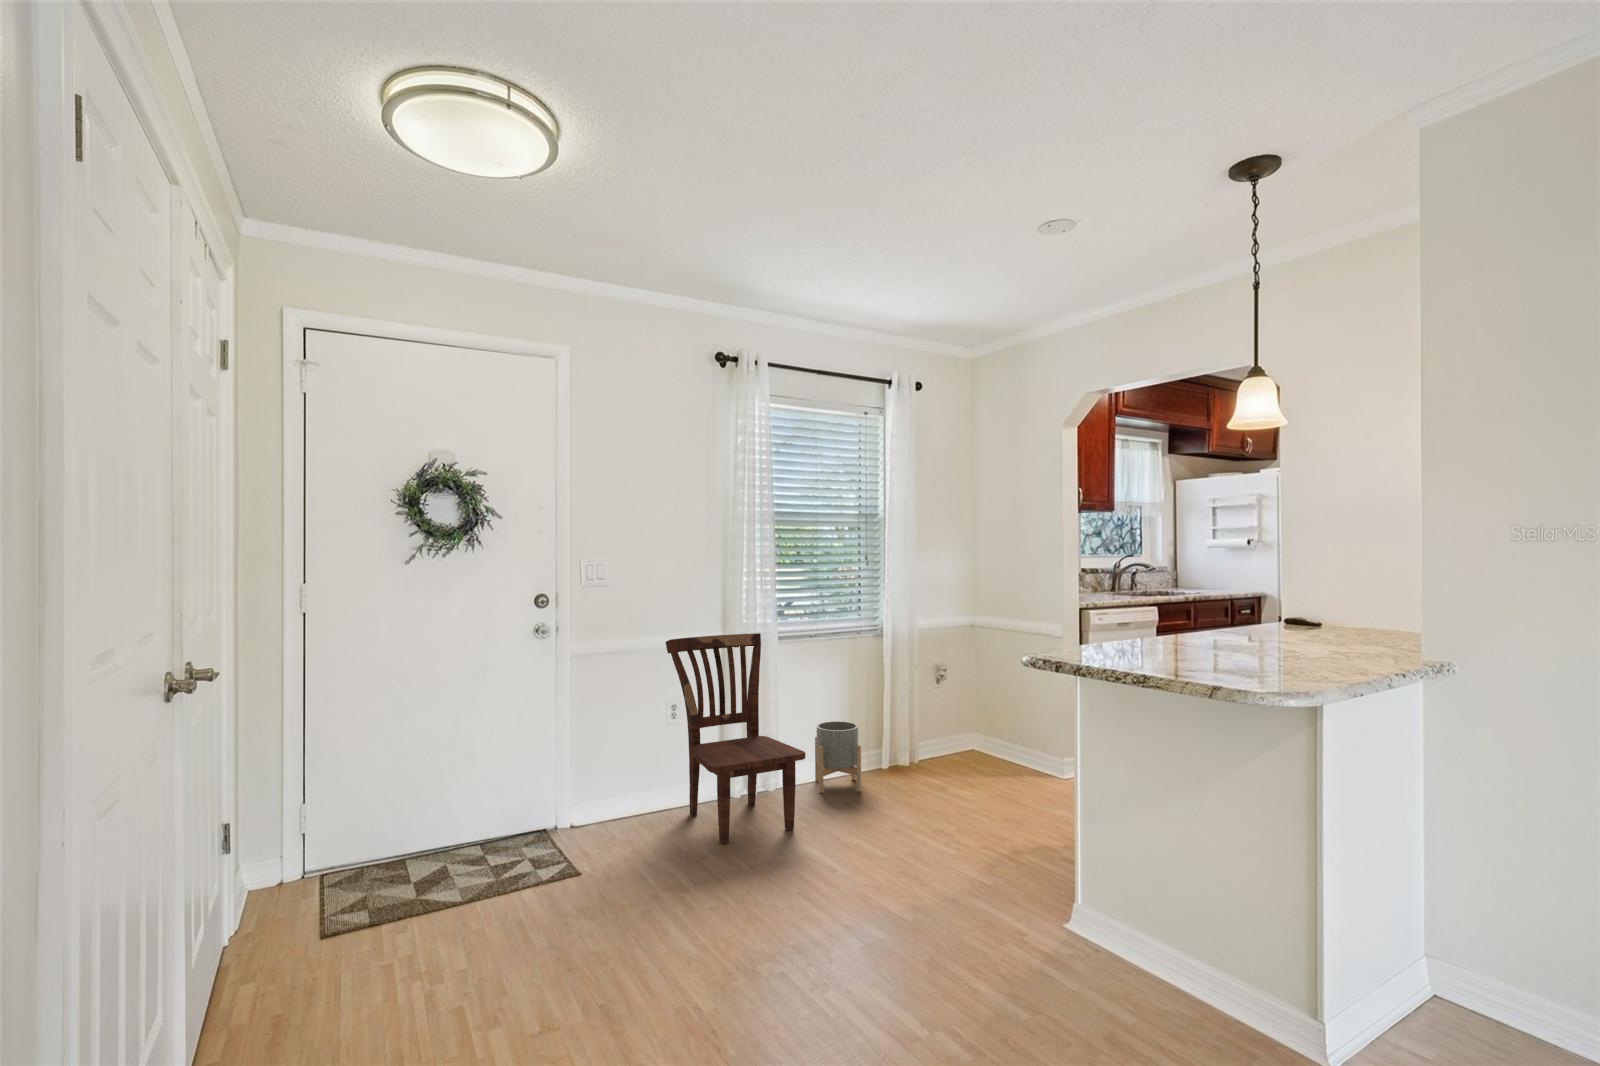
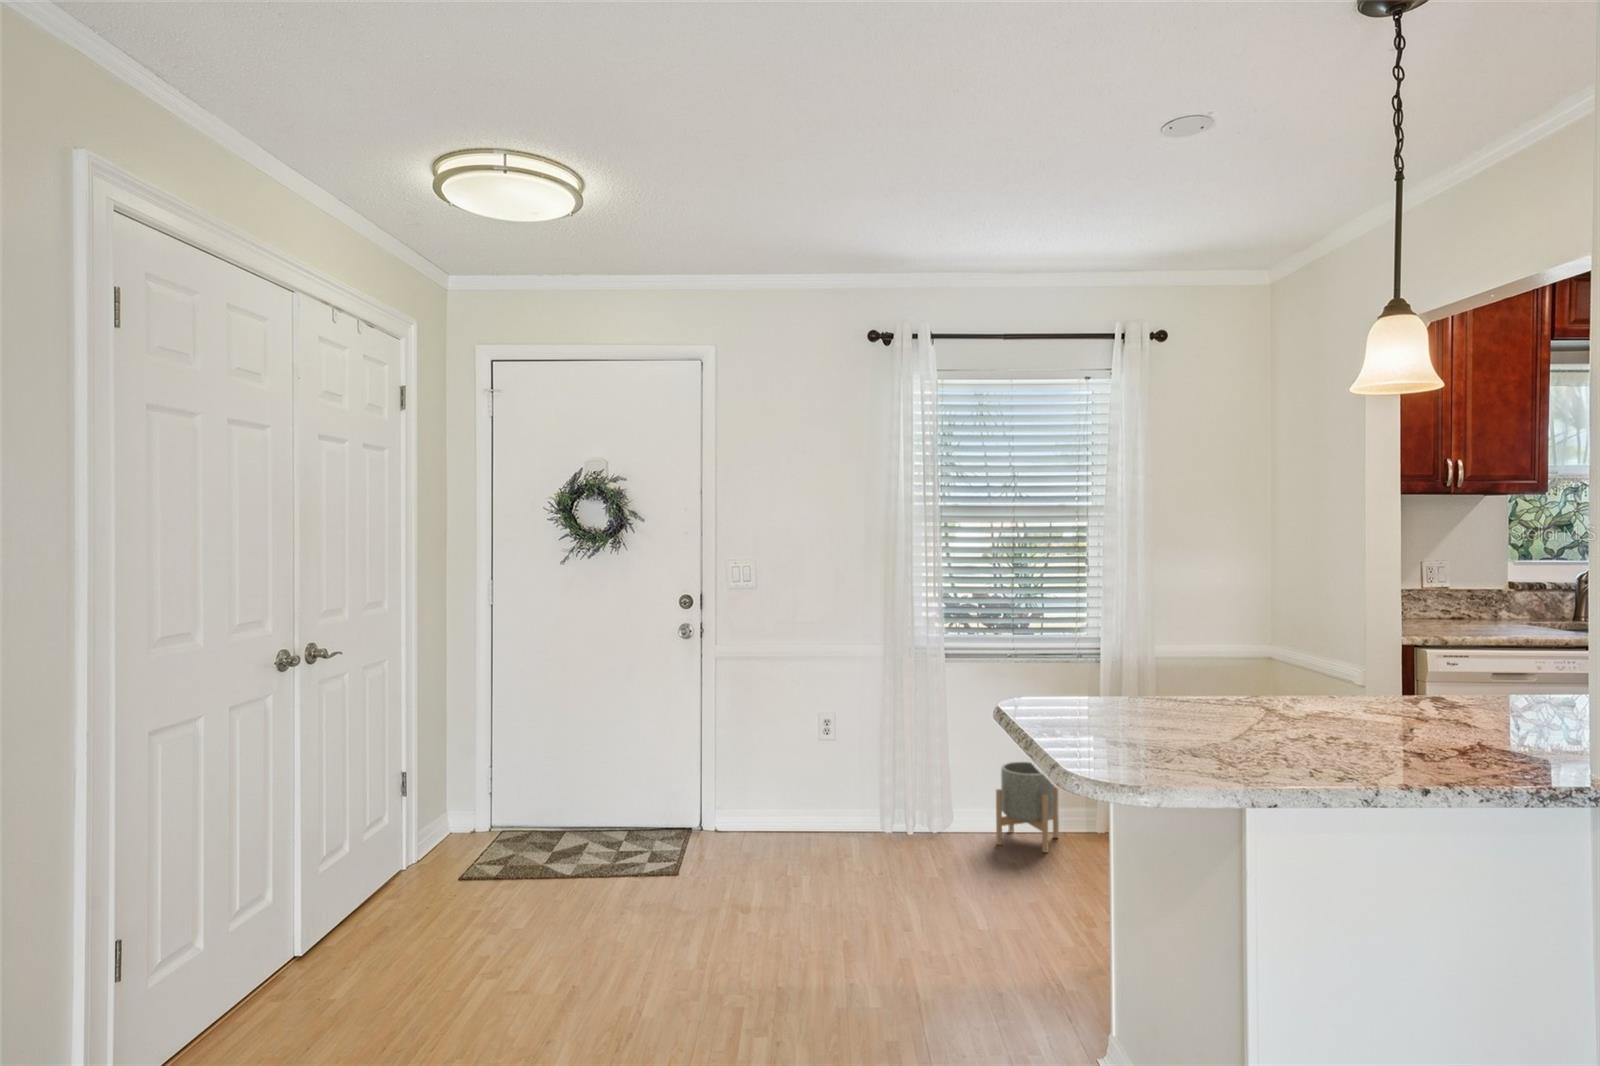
dining chair: present [665,633,805,844] -> none [815,649,933,878]

